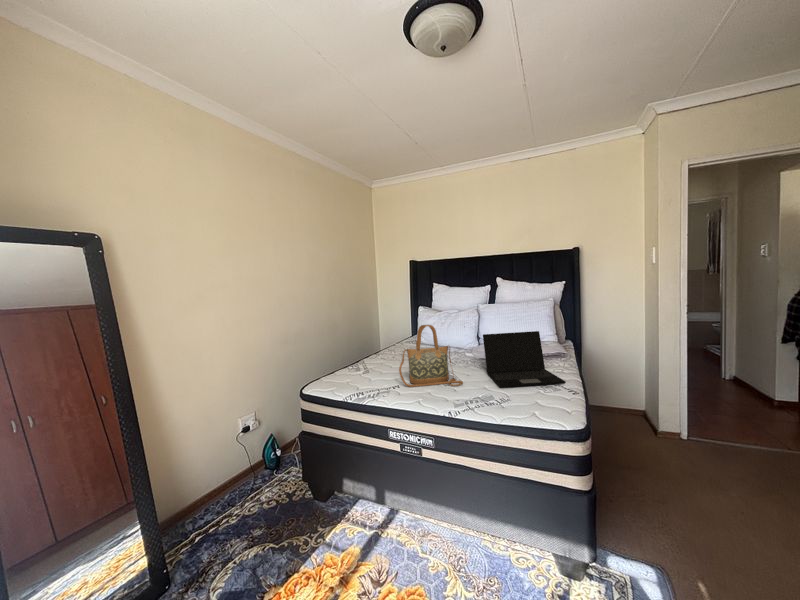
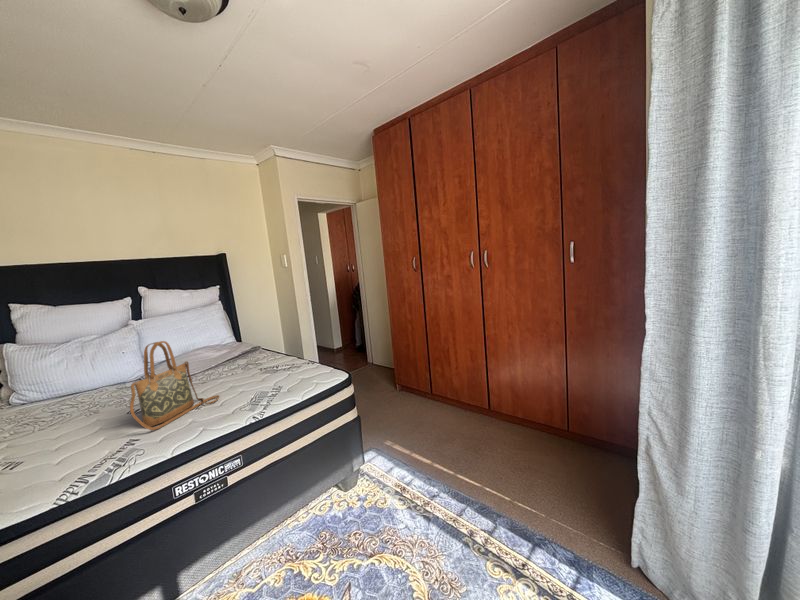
laptop: present [483,331,566,387] -> none [209,328,297,383]

